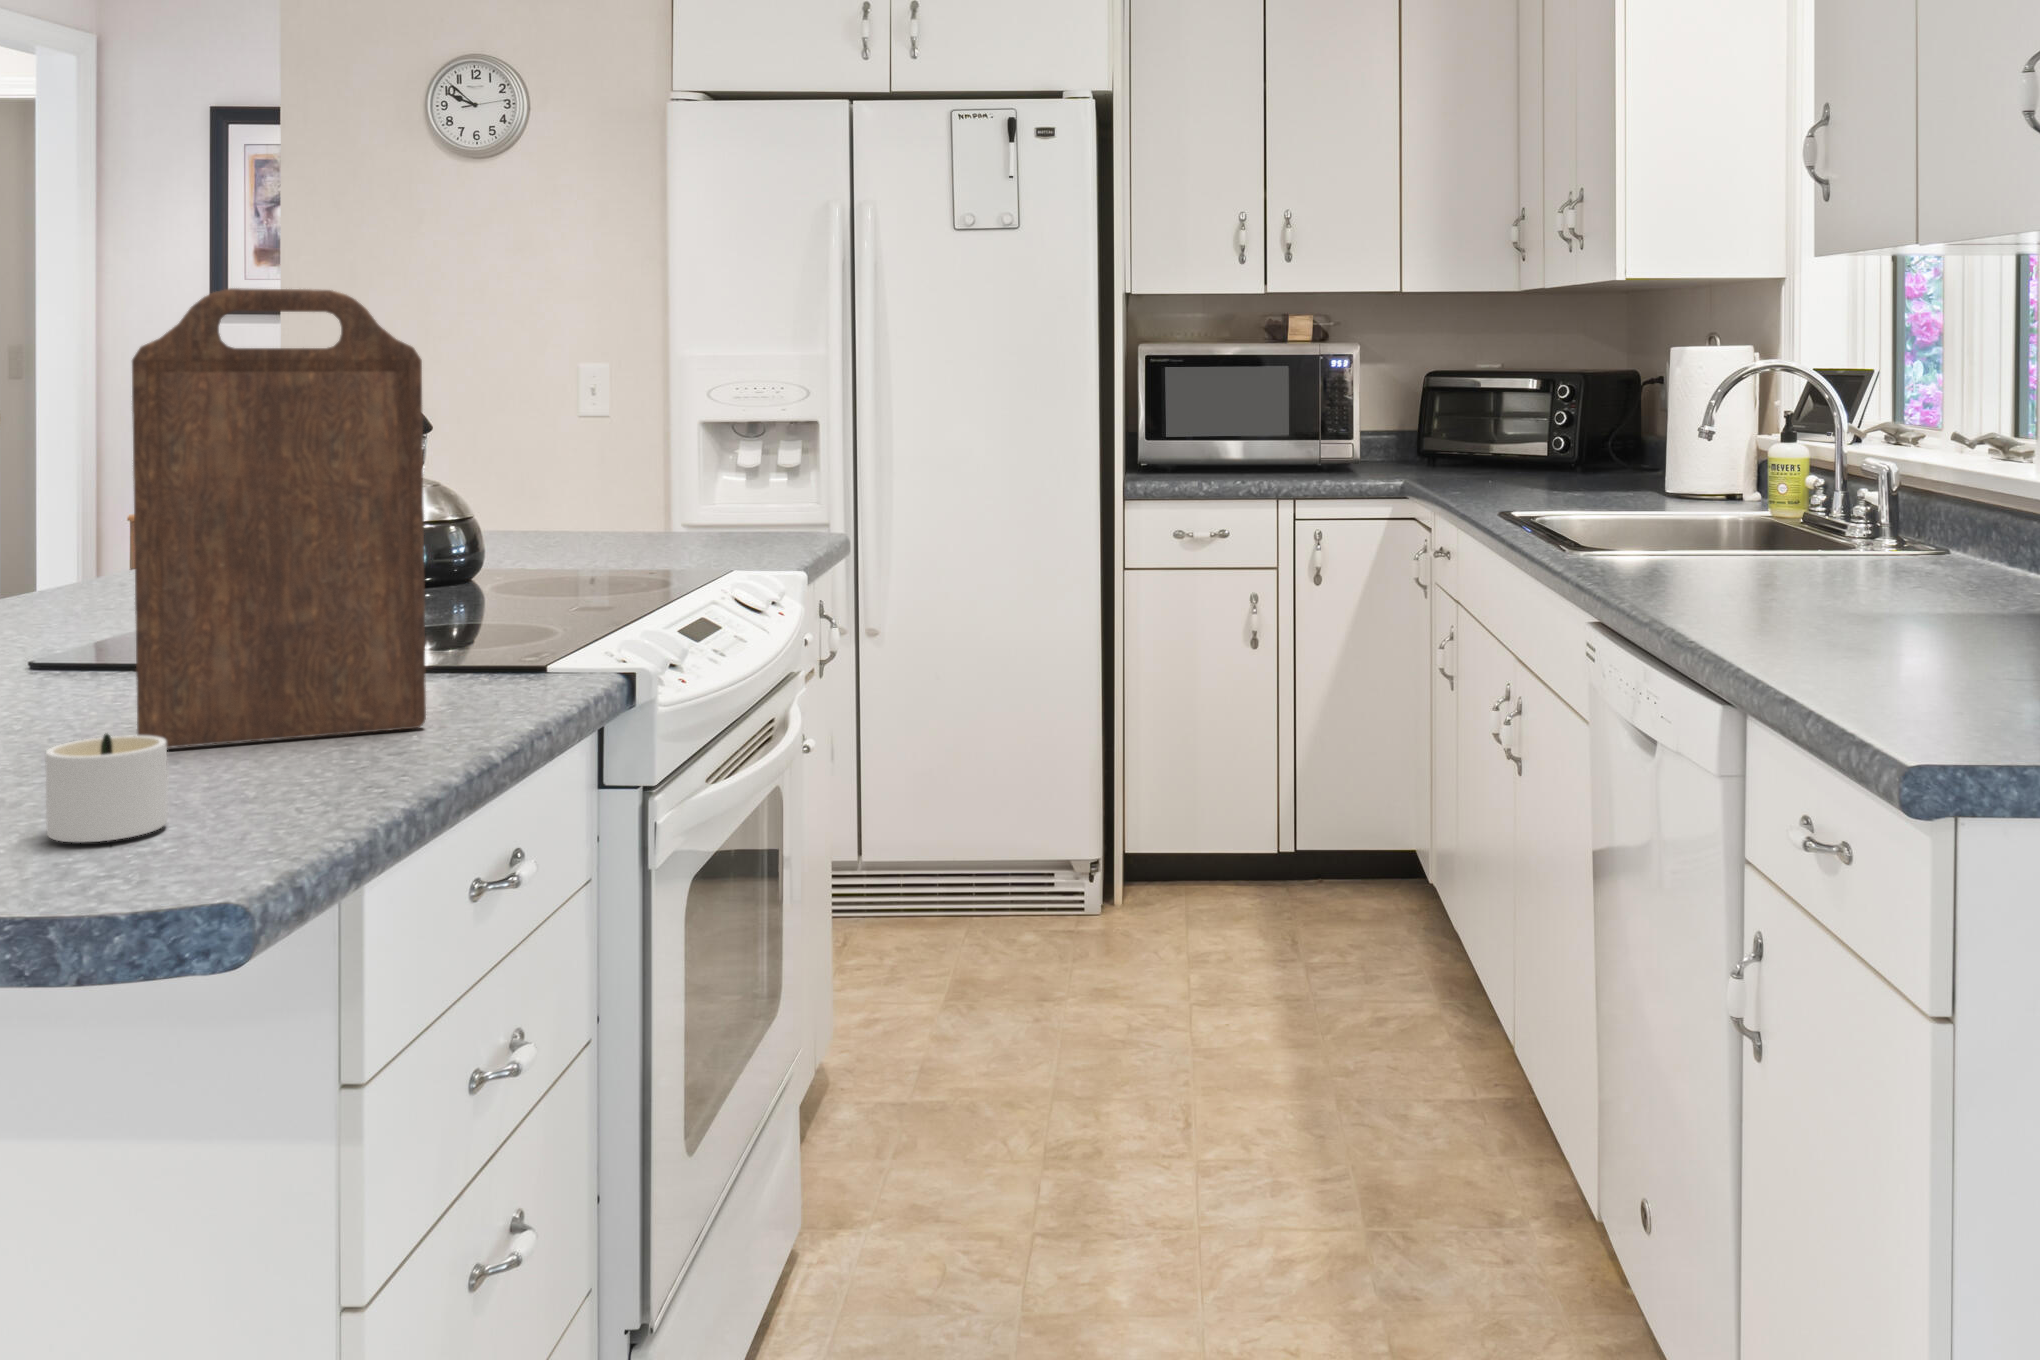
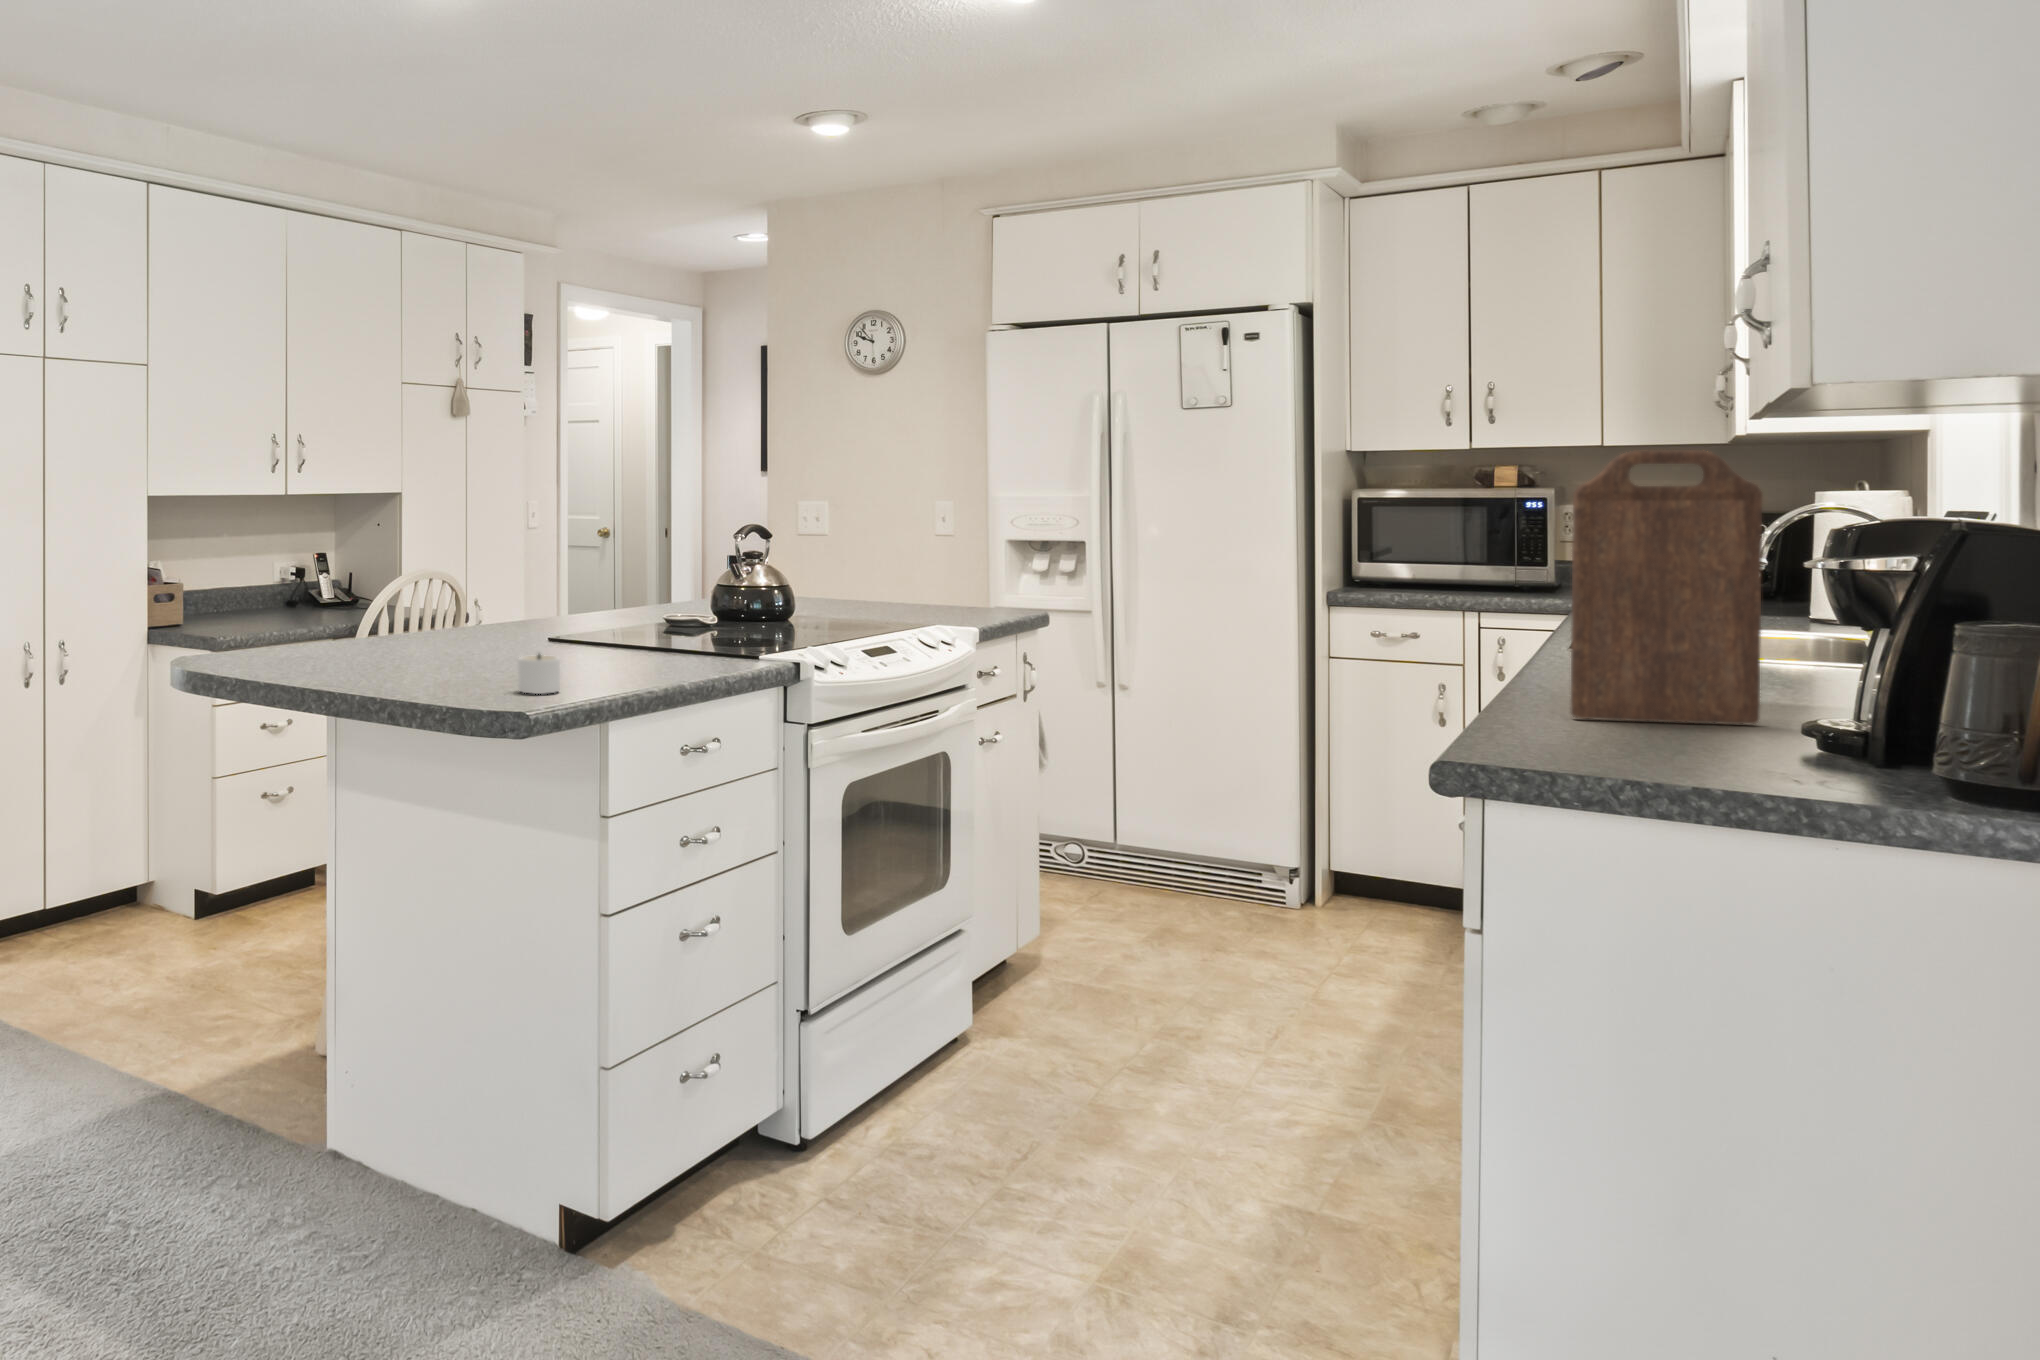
cutting board: present [132,288,426,748] -> present [1571,450,1762,724]

